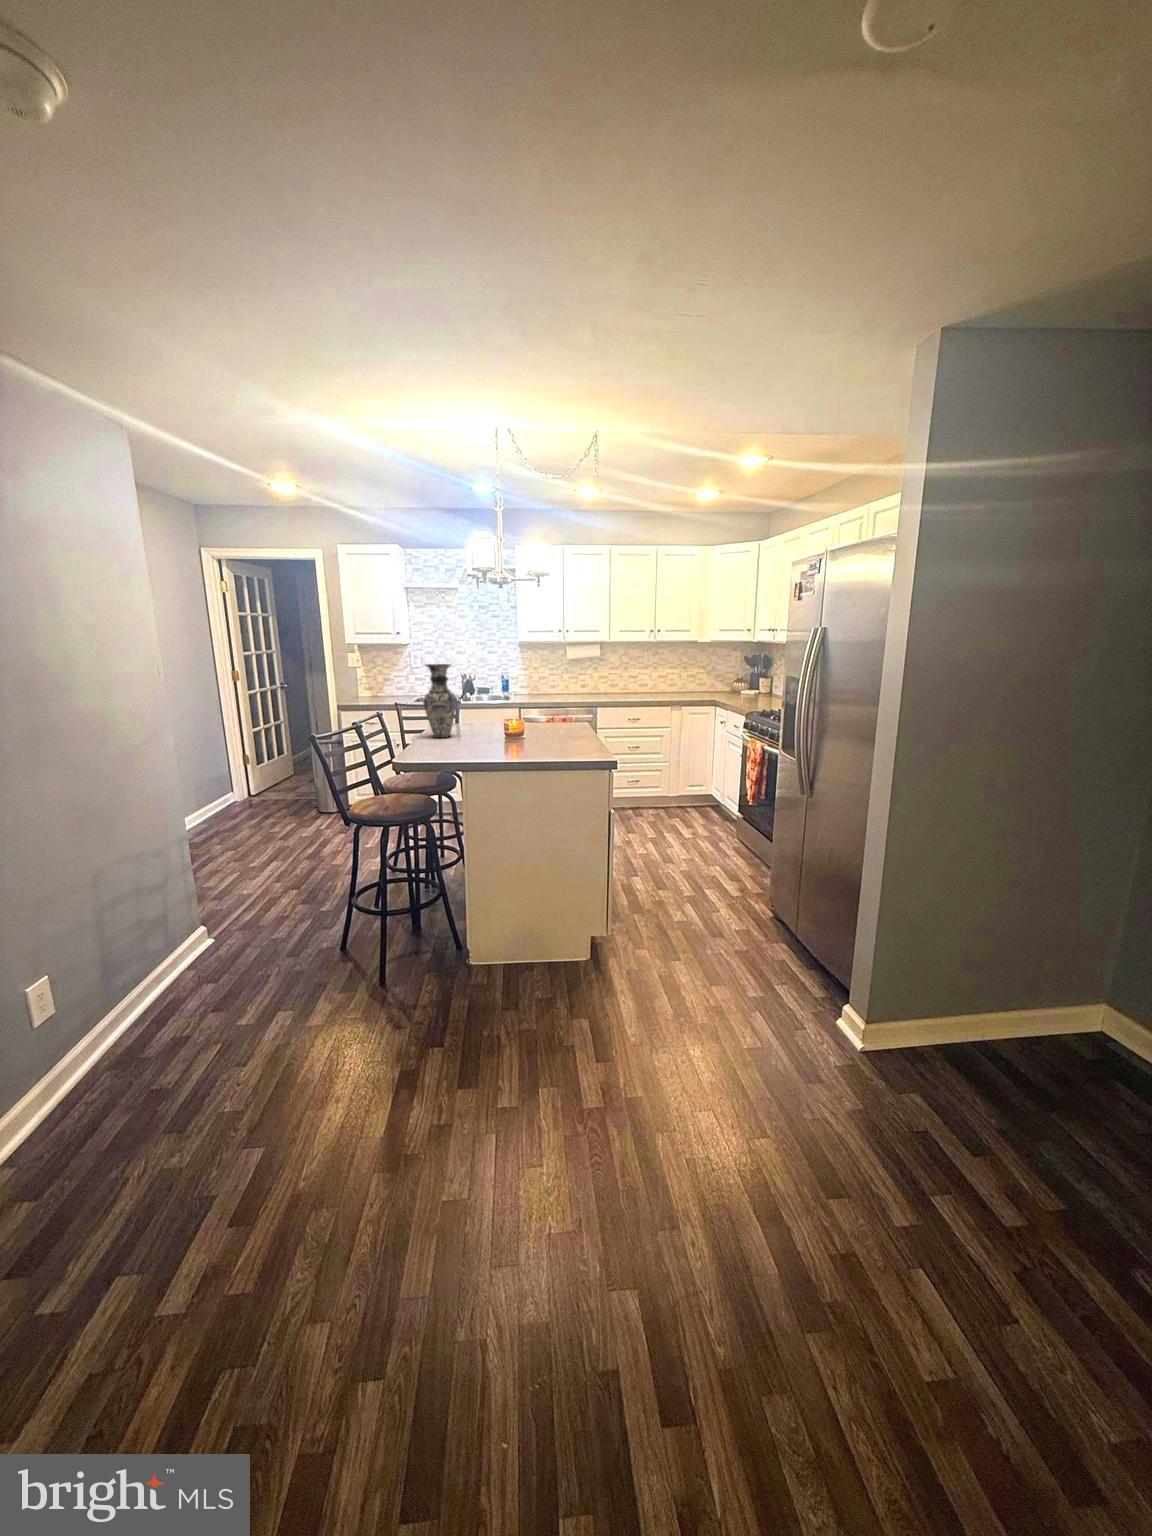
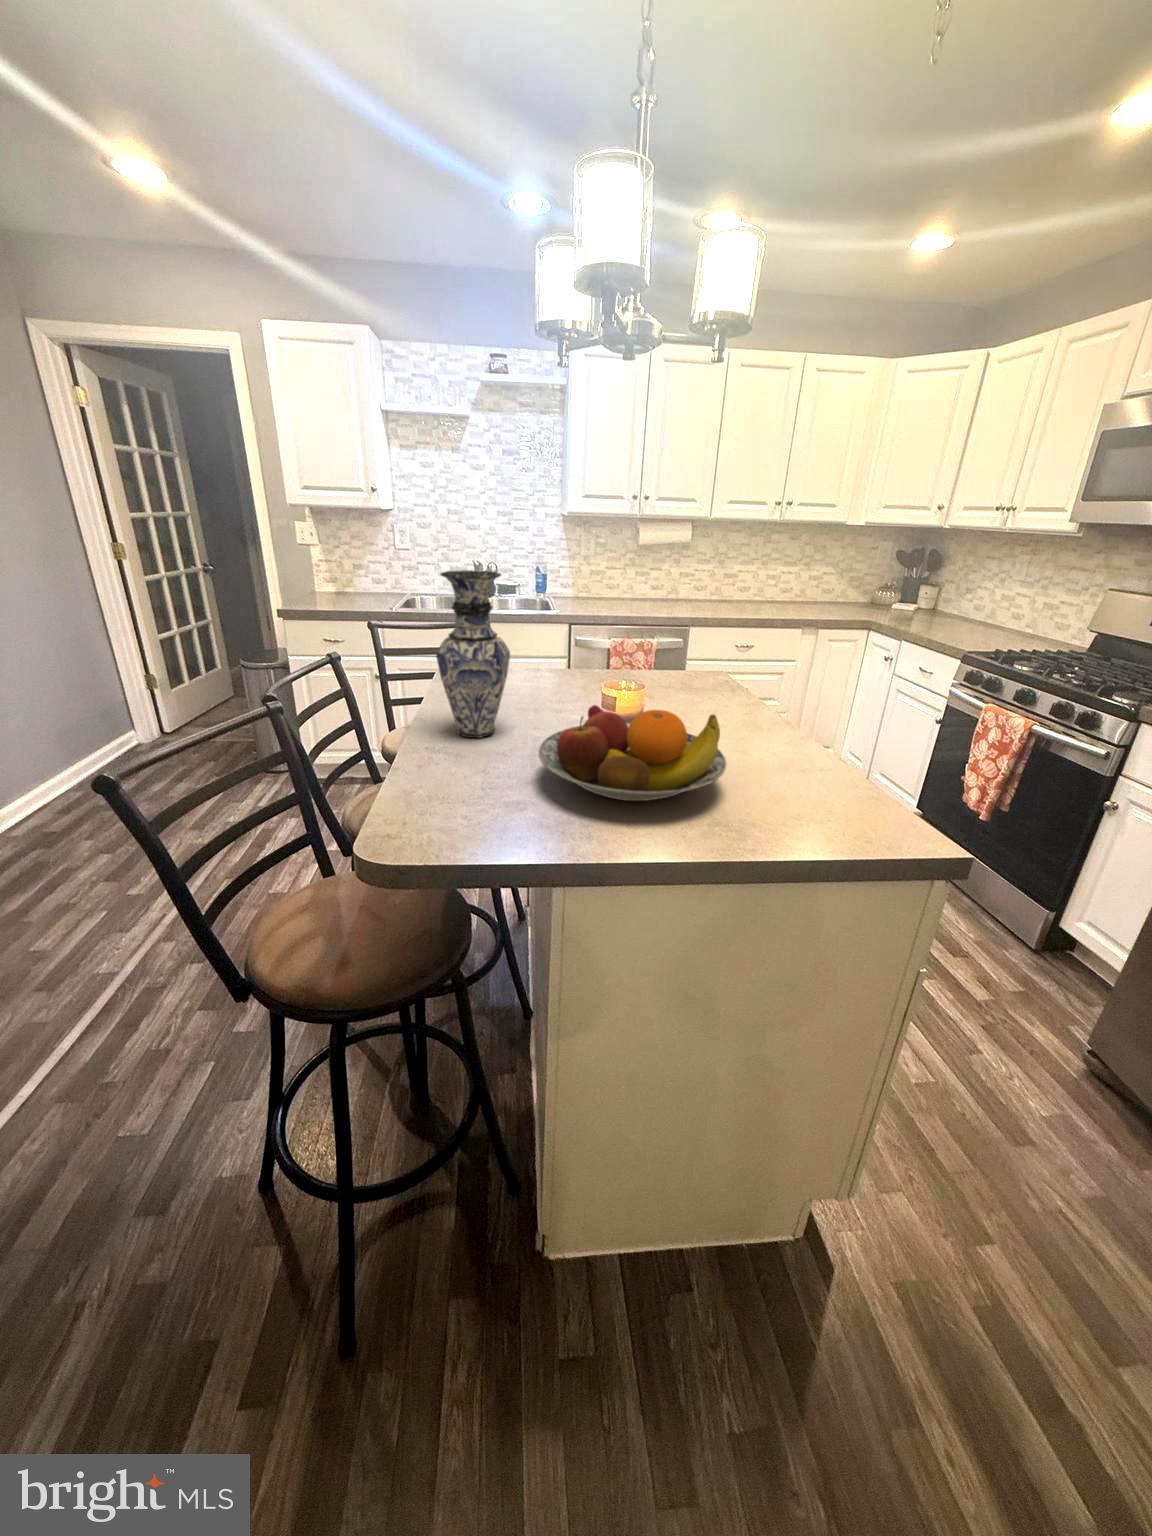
fruit bowl: none [462,712,542,749] -> present [538,705,727,801]

